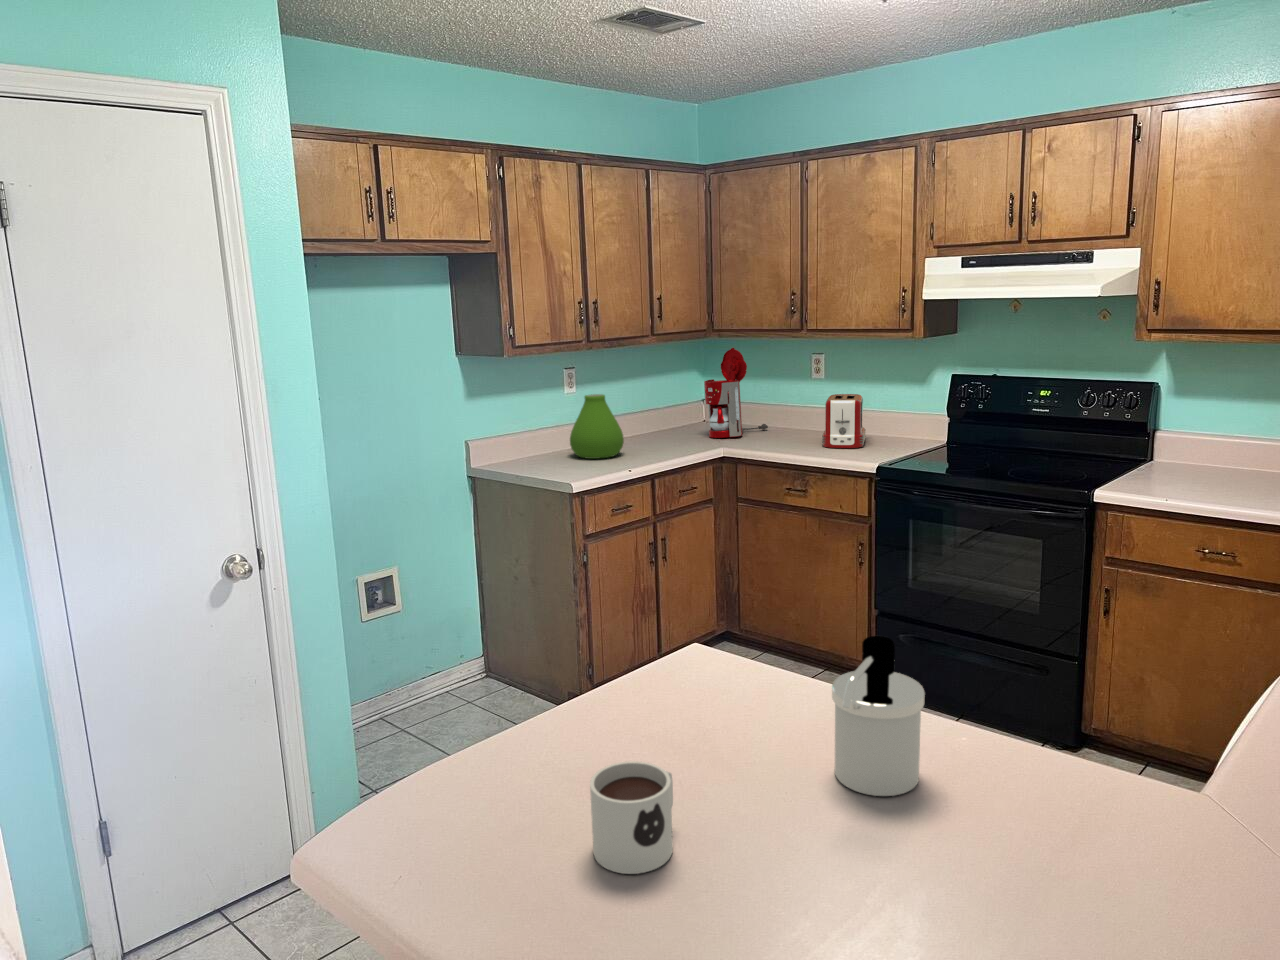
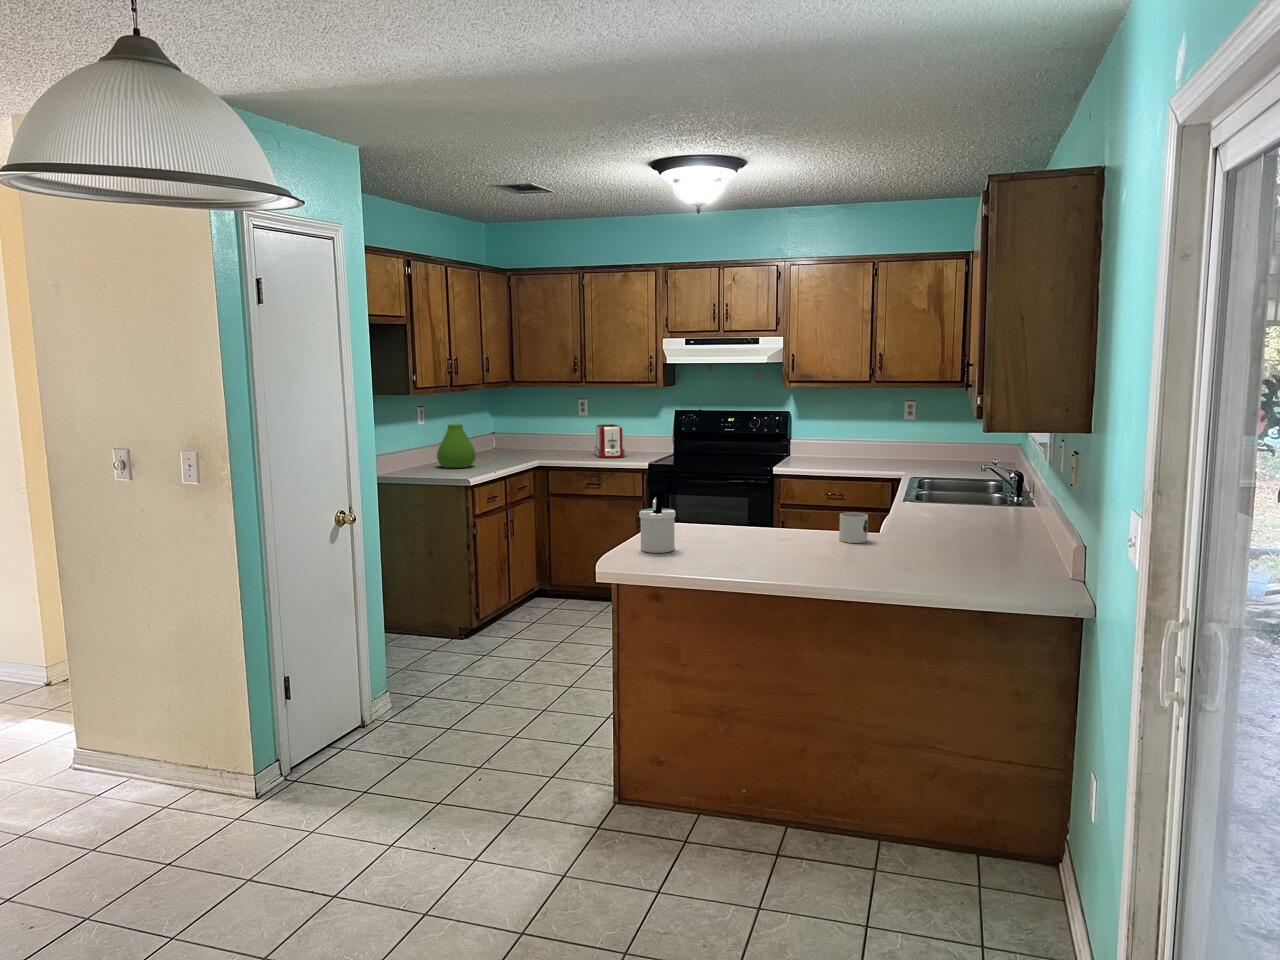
coffee maker: present [704,348,768,438] -> none [511,394,549,456]
soap dispenser: present [832,636,925,796] -> present [639,490,676,553]
mug: present [590,761,673,874] -> present [839,512,868,543]

